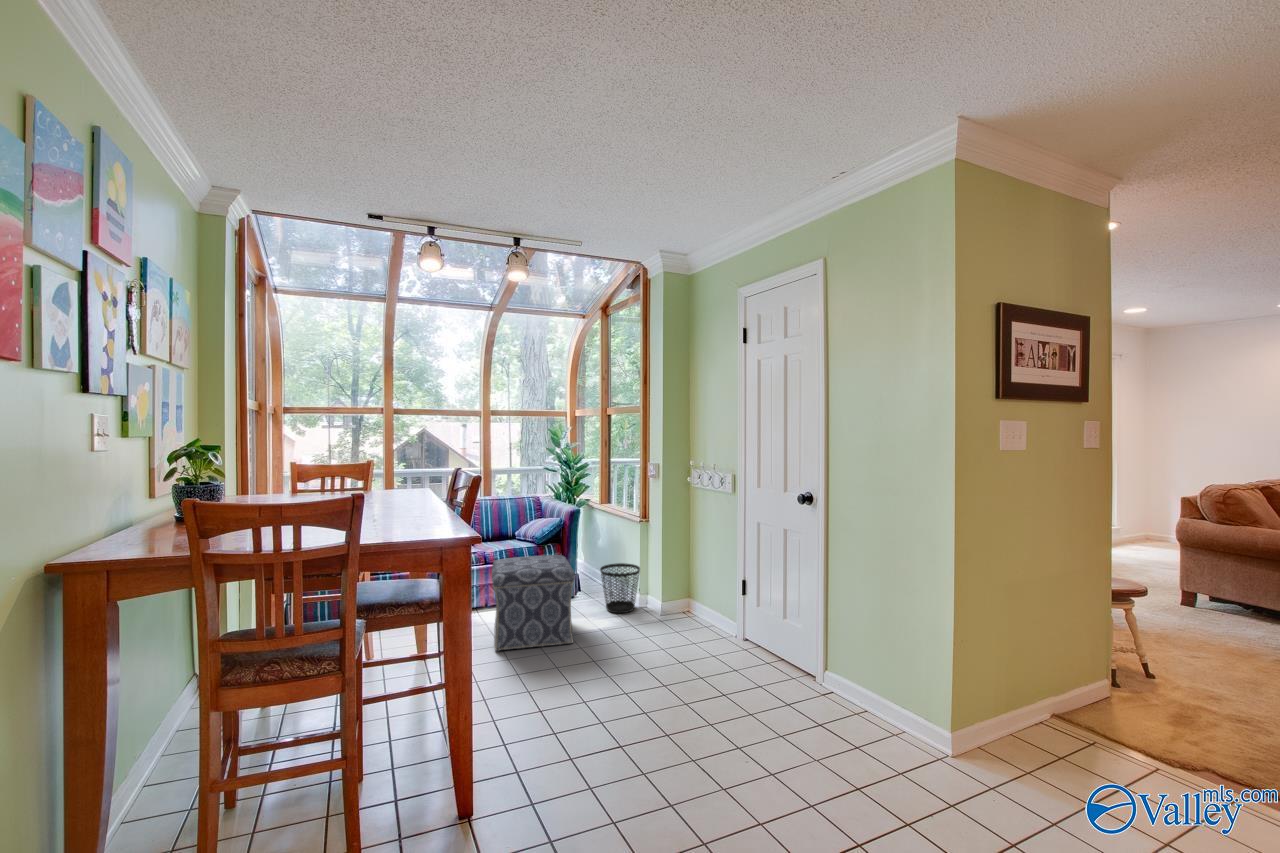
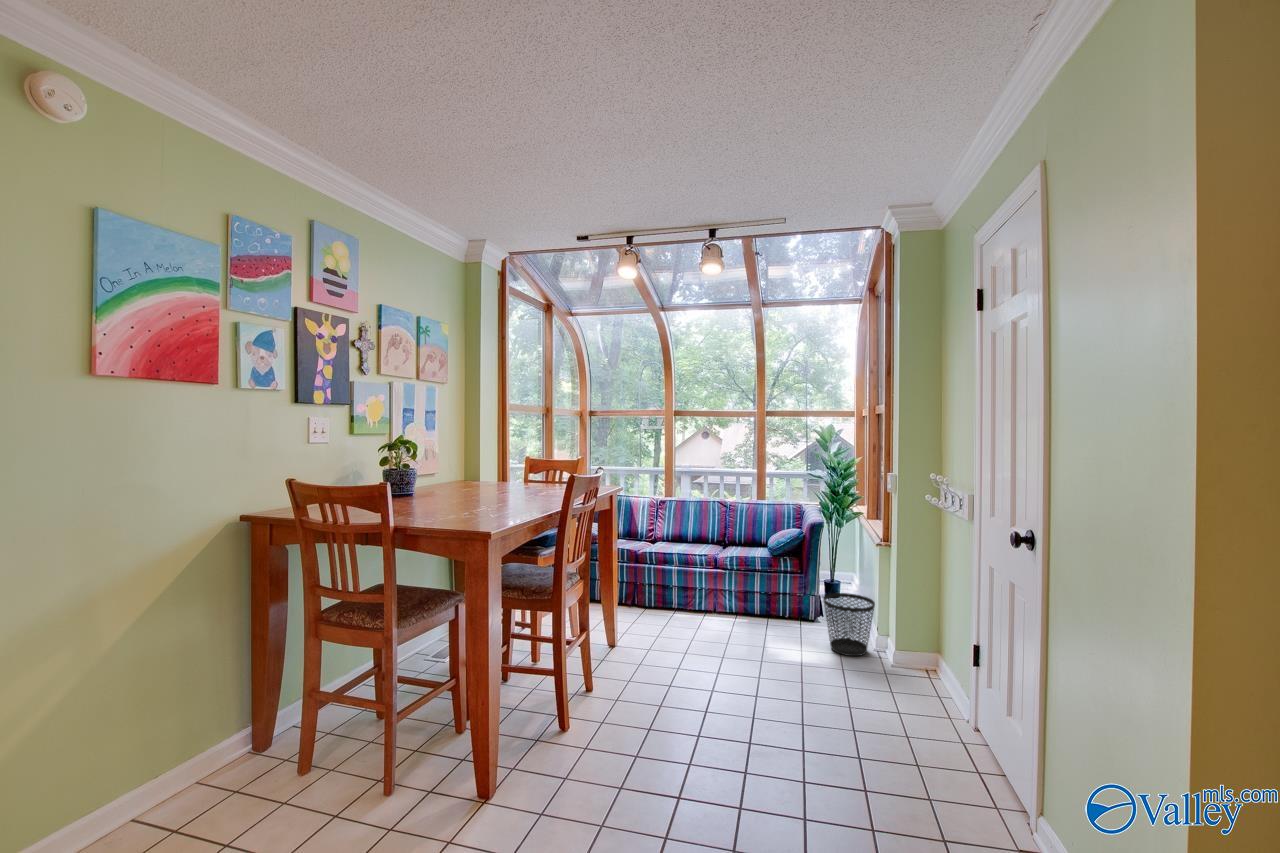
ottoman: present [492,555,575,651] -> none [672,563,775,671]

